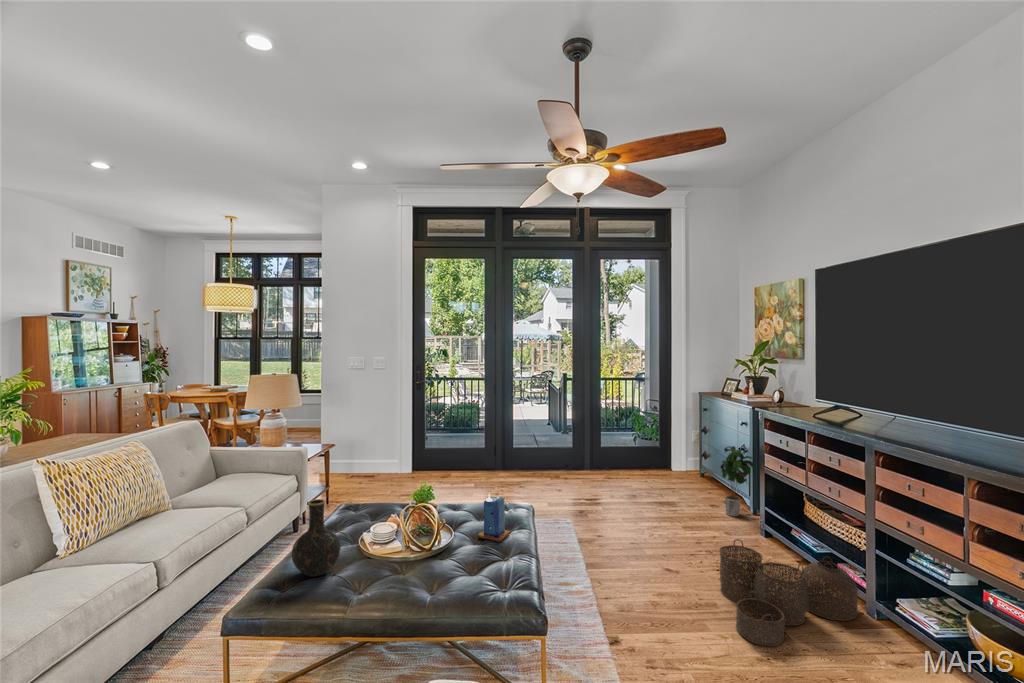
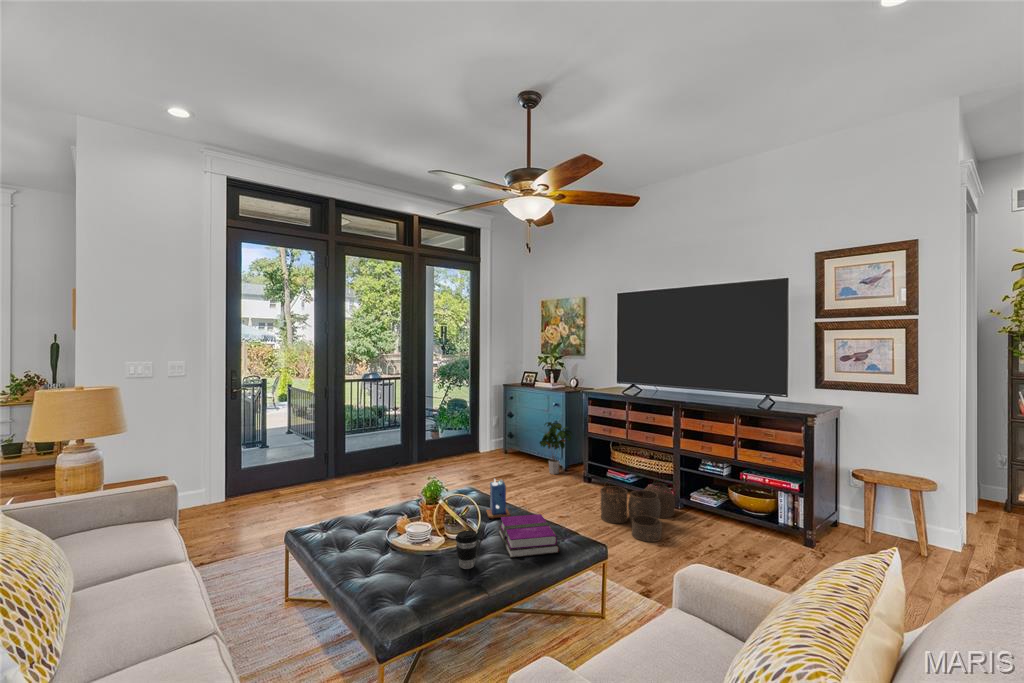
vase: present [292,499,341,577] -> none [388,508,434,587]
hardback book: none [421,537,507,596] -> present [499,514,560,558]
coffee cup: none [365,538,390,579] -> present [456,531,478,569]

